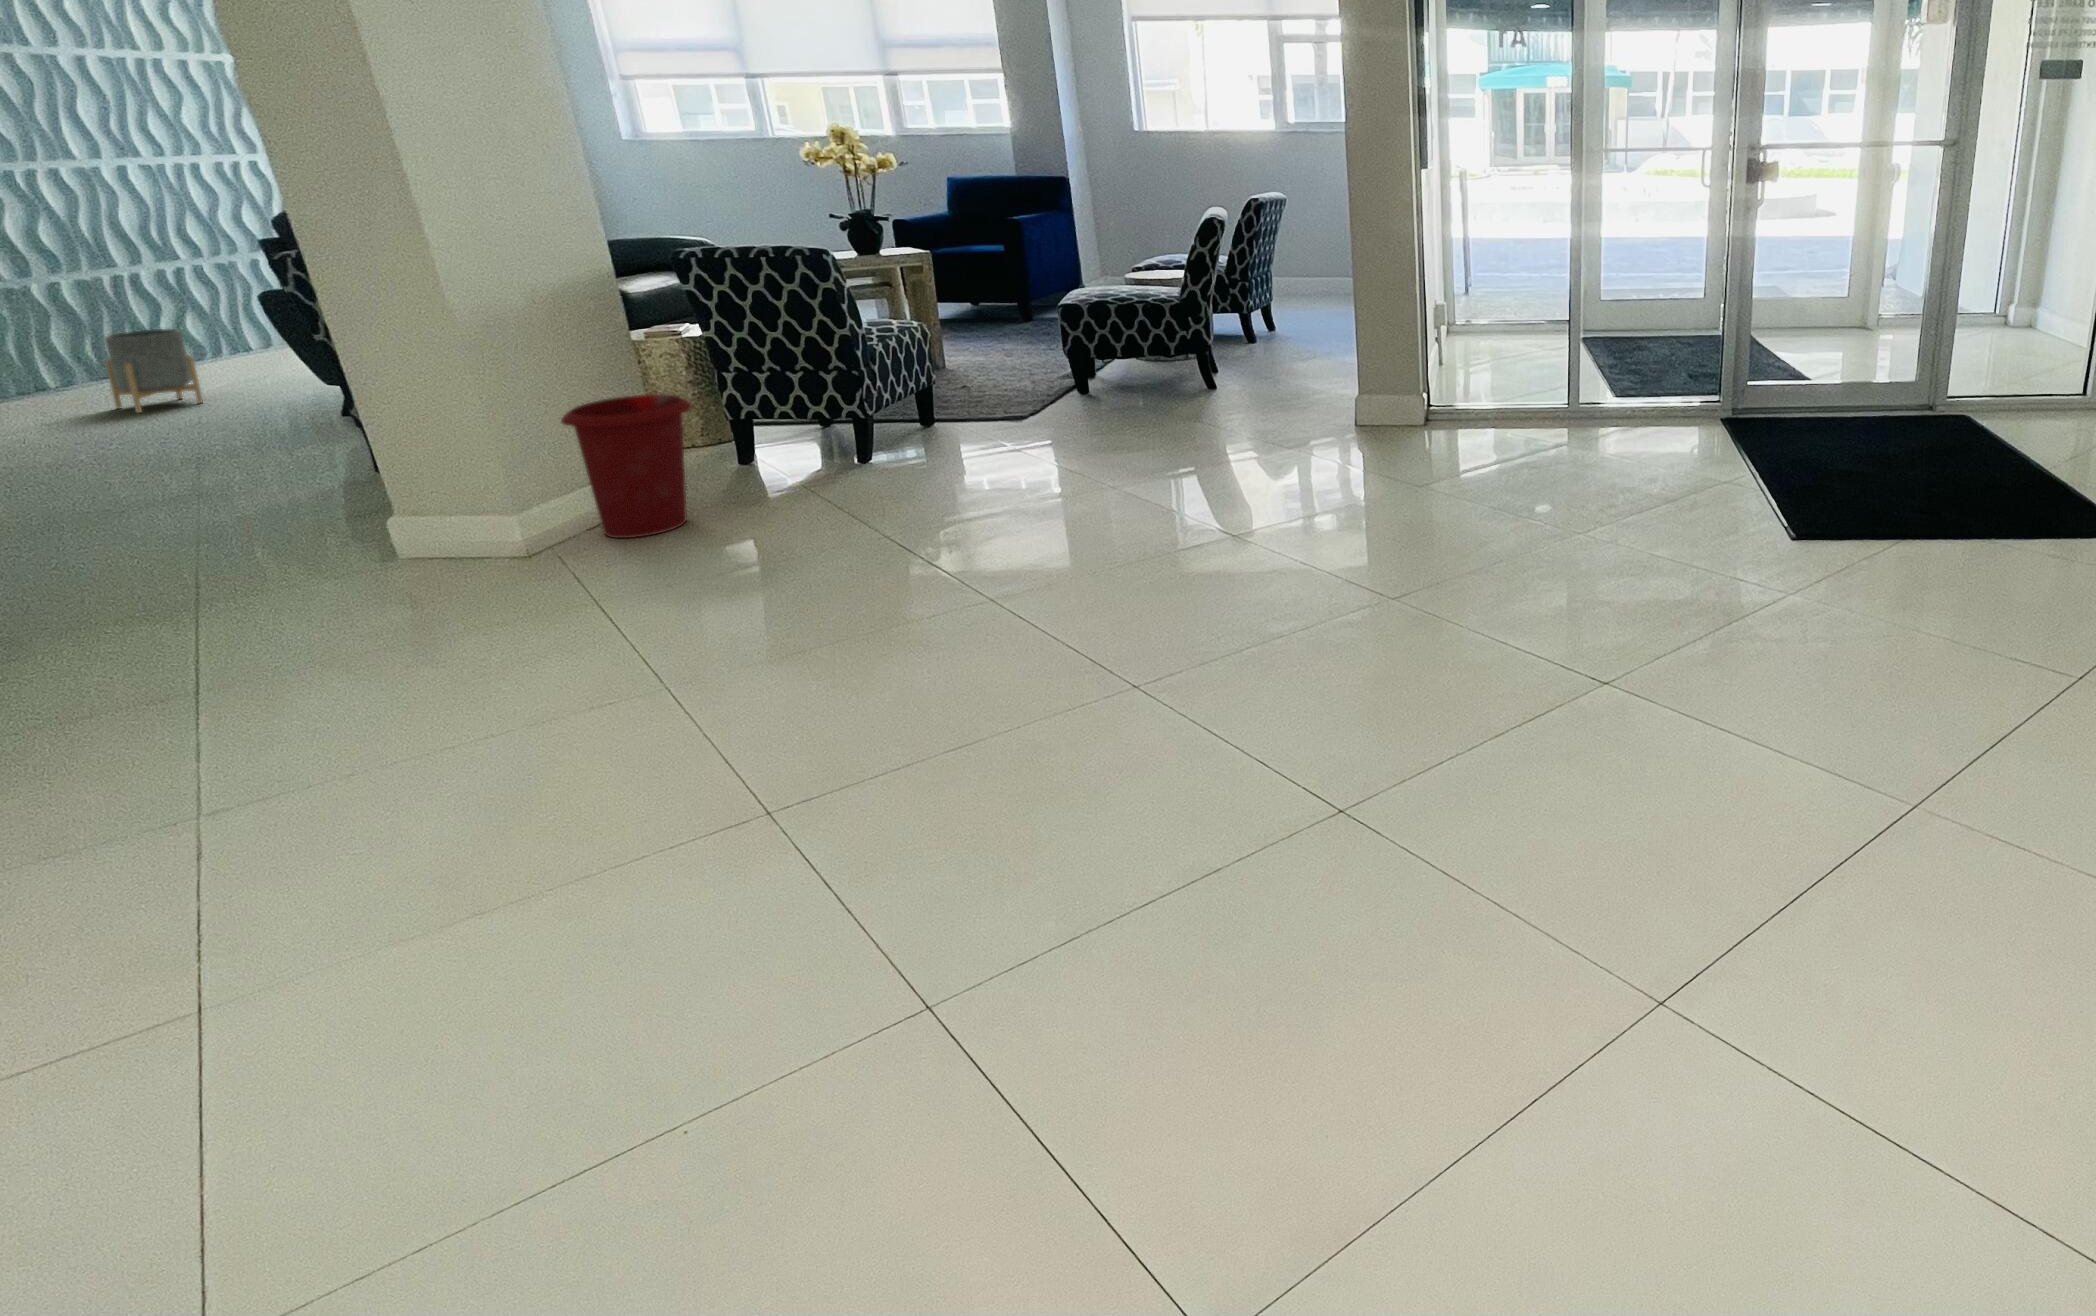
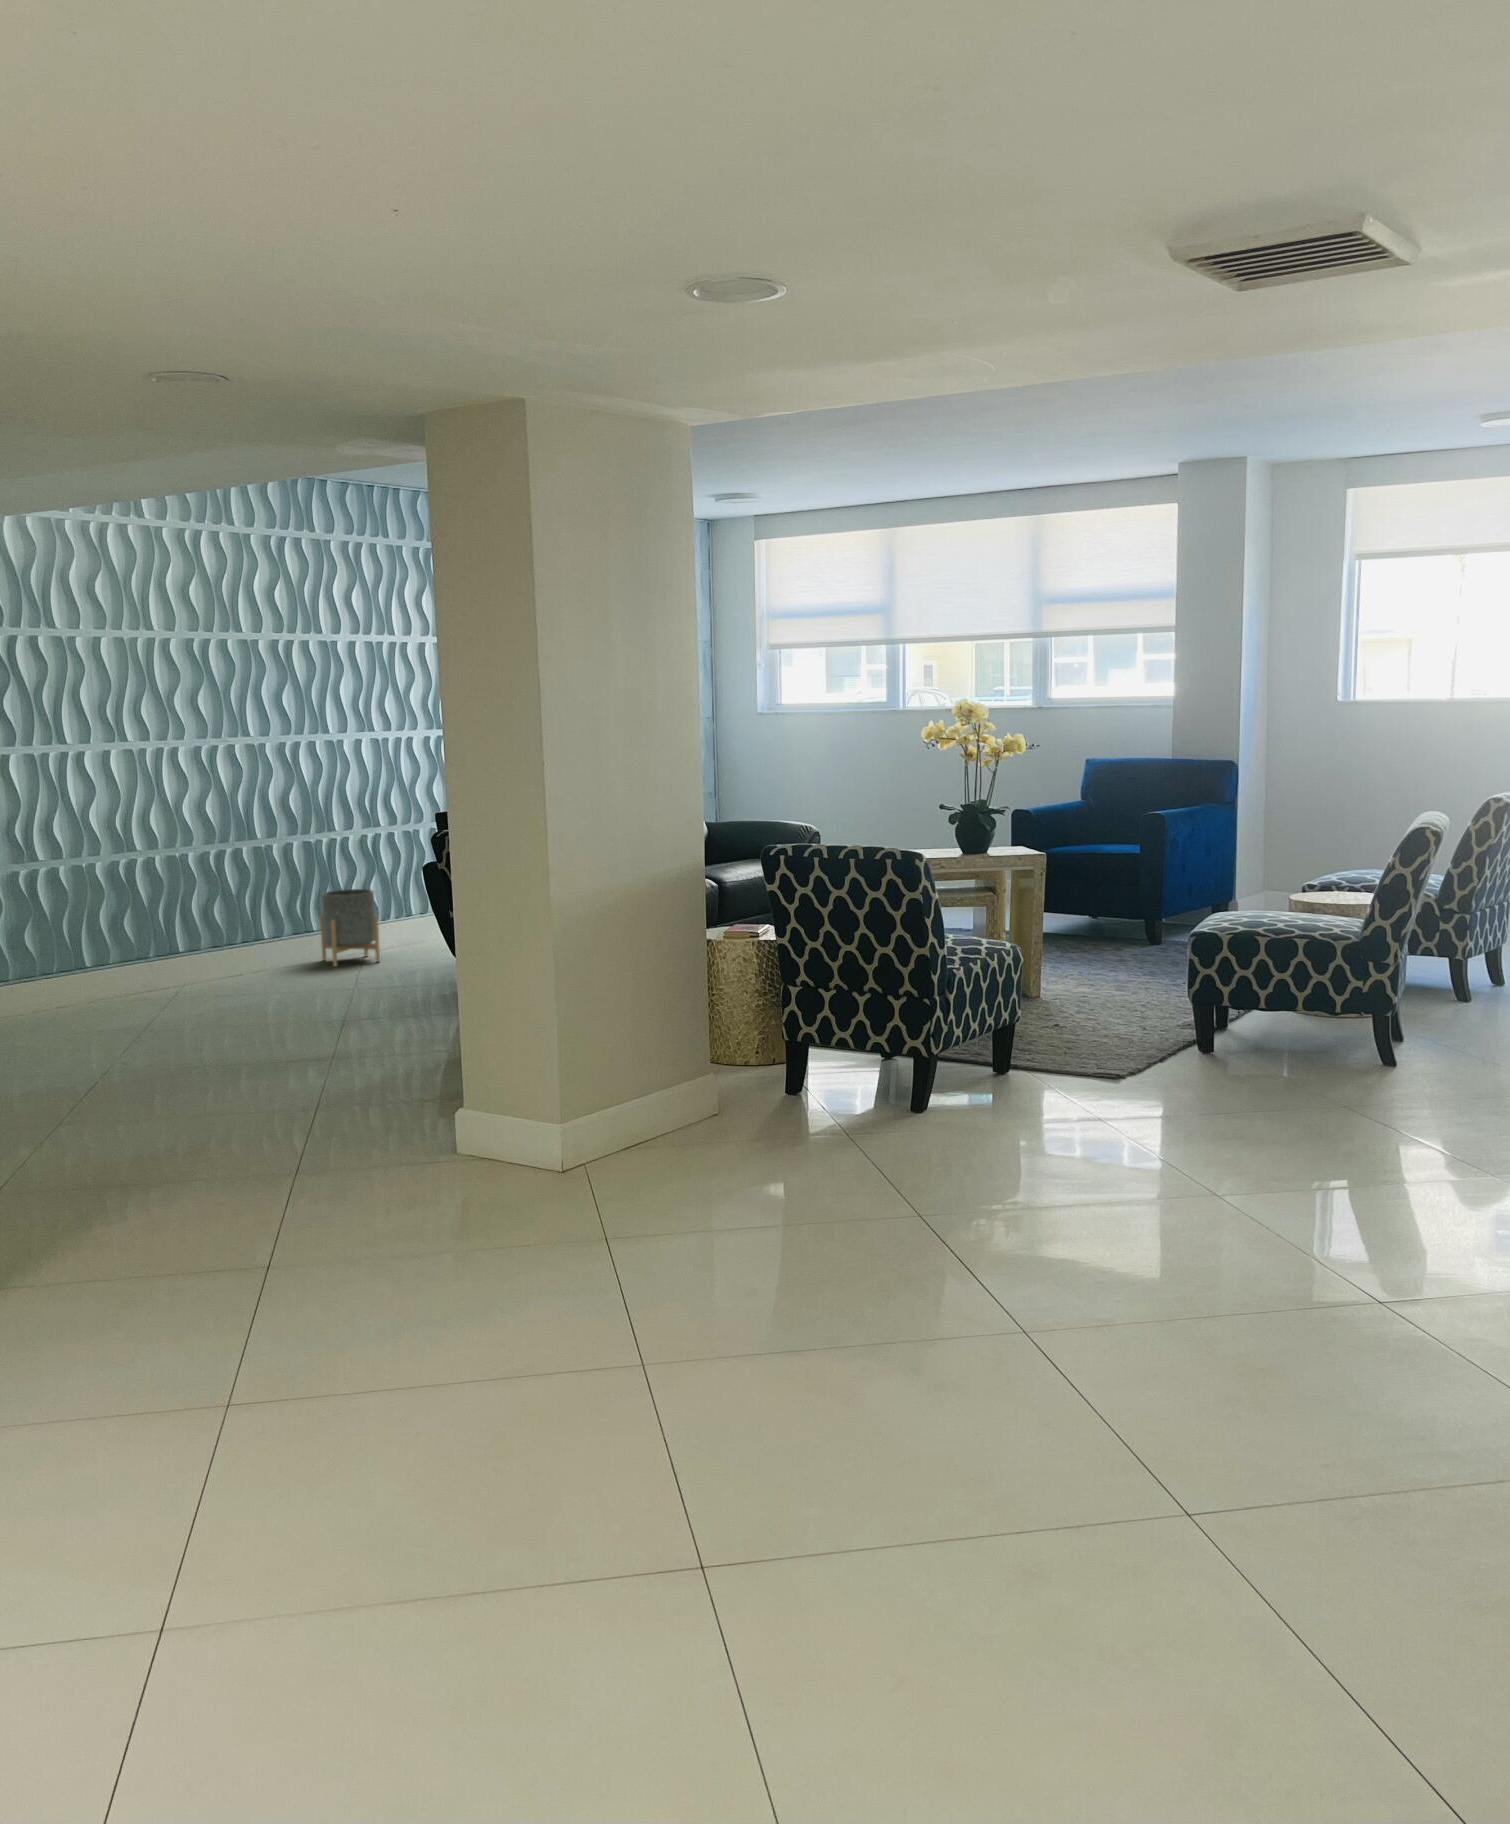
waste bin: present [561,394,692,538] -> none [611,1002,741,1173]

